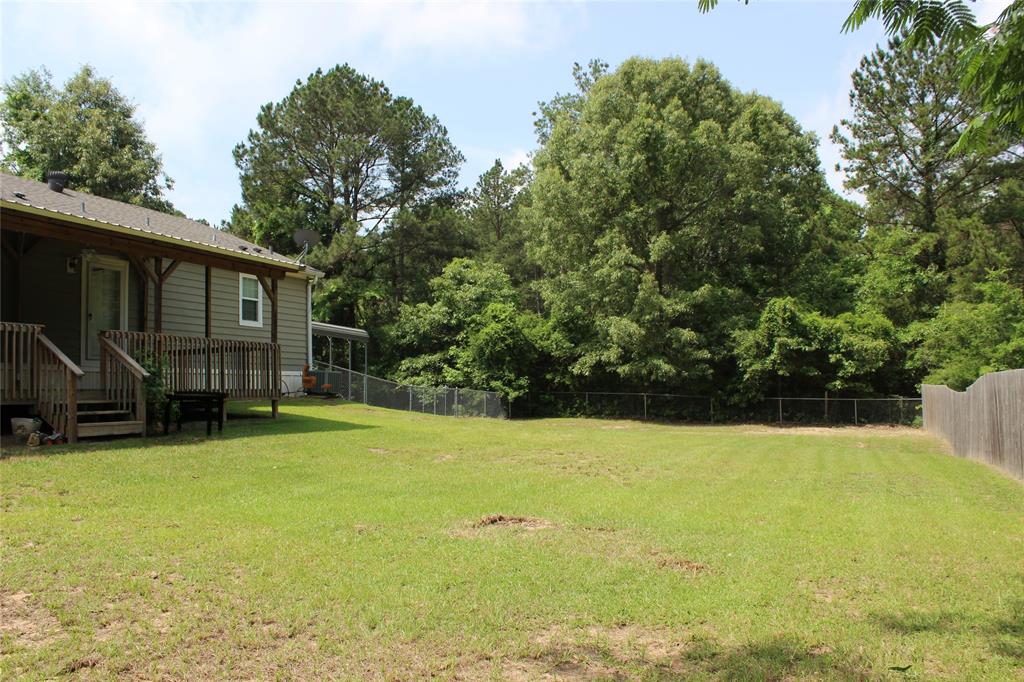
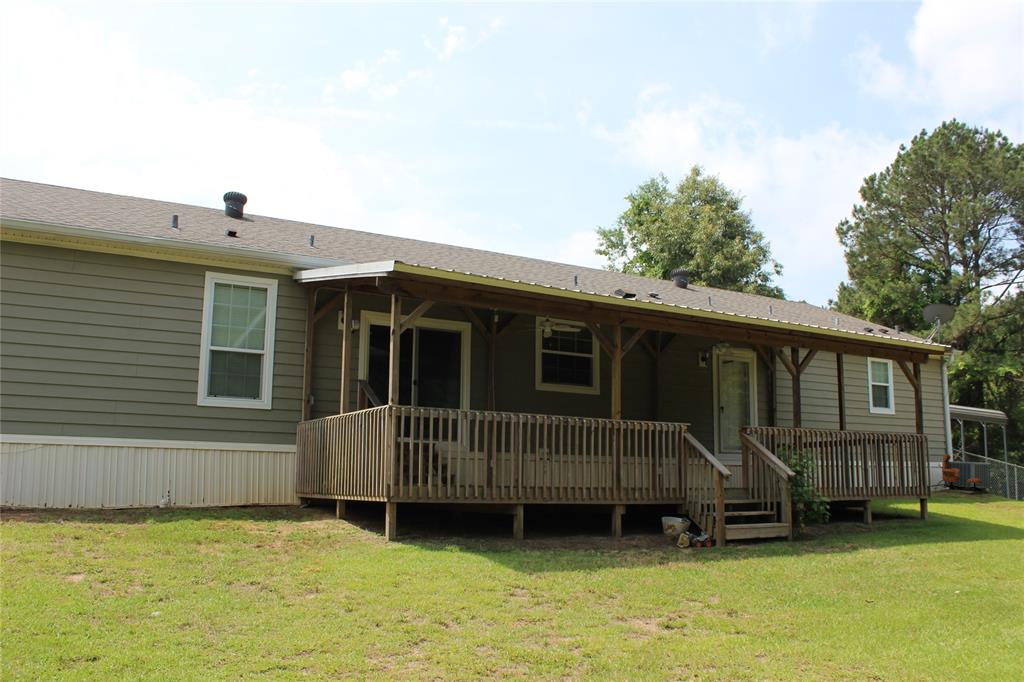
round table: present [163,391,230,436] -> none [805,492,888,548]

